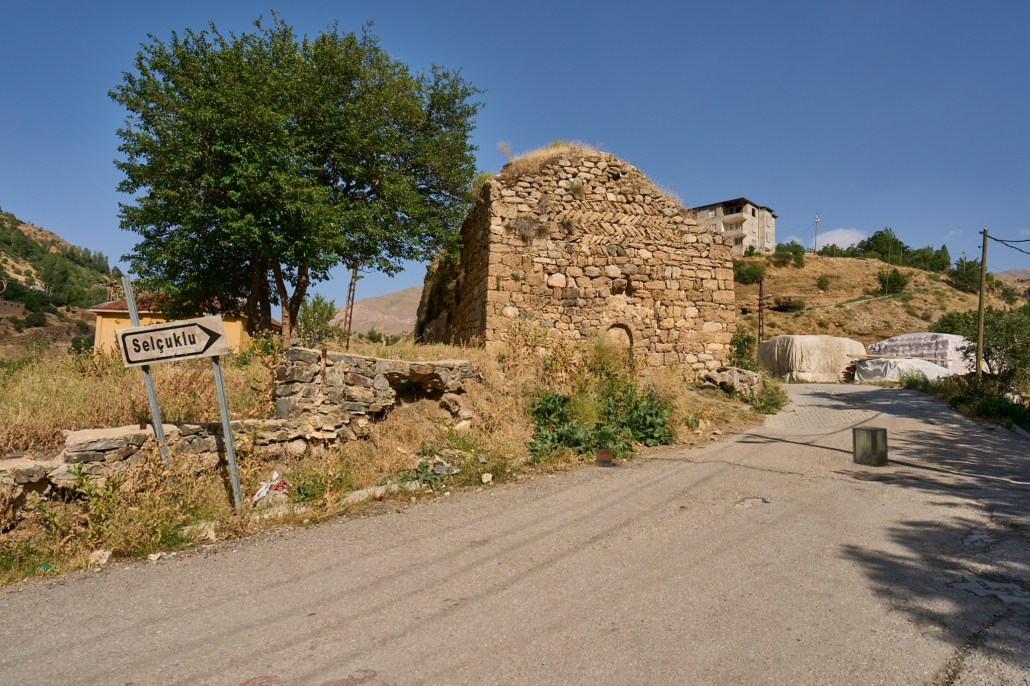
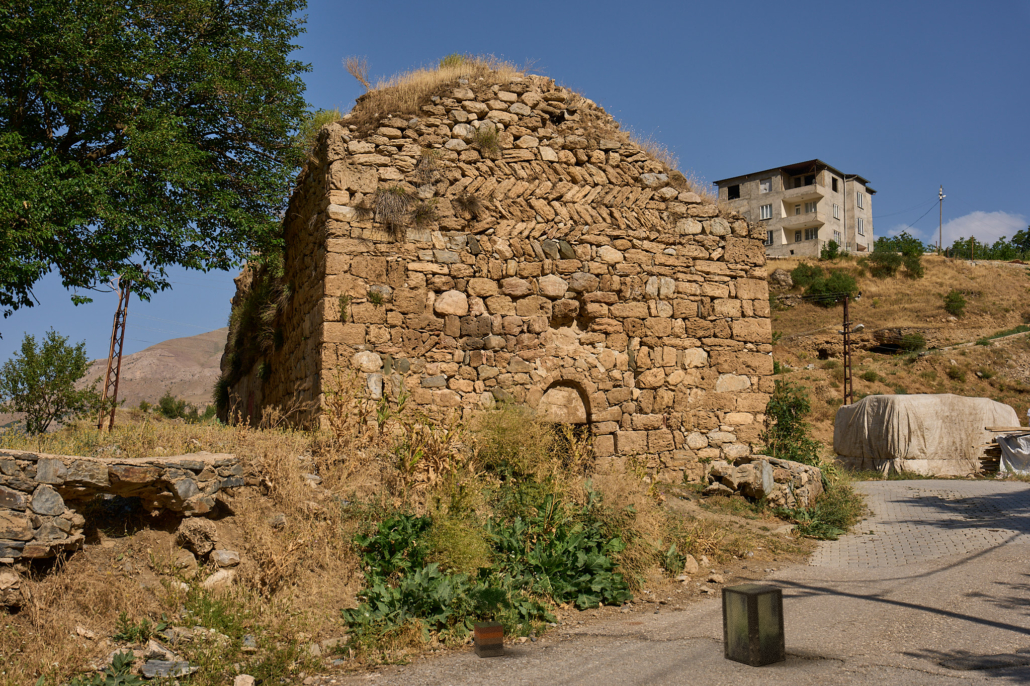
storage box: present [852,426,888,466] -> present [721,583,786,667]

